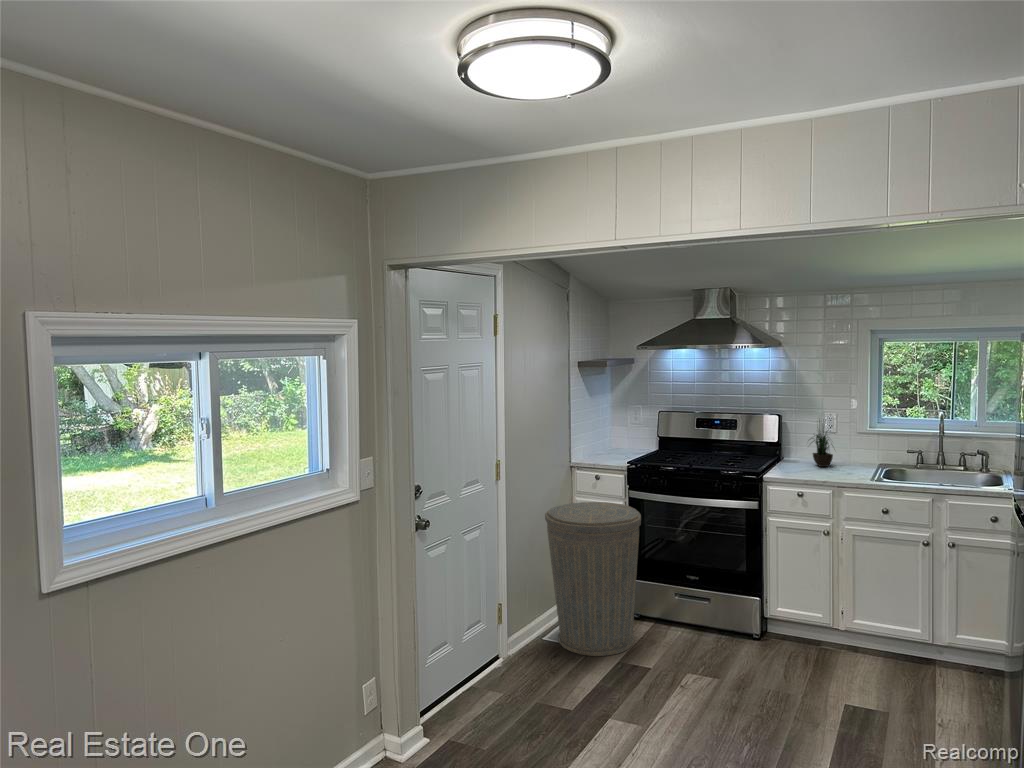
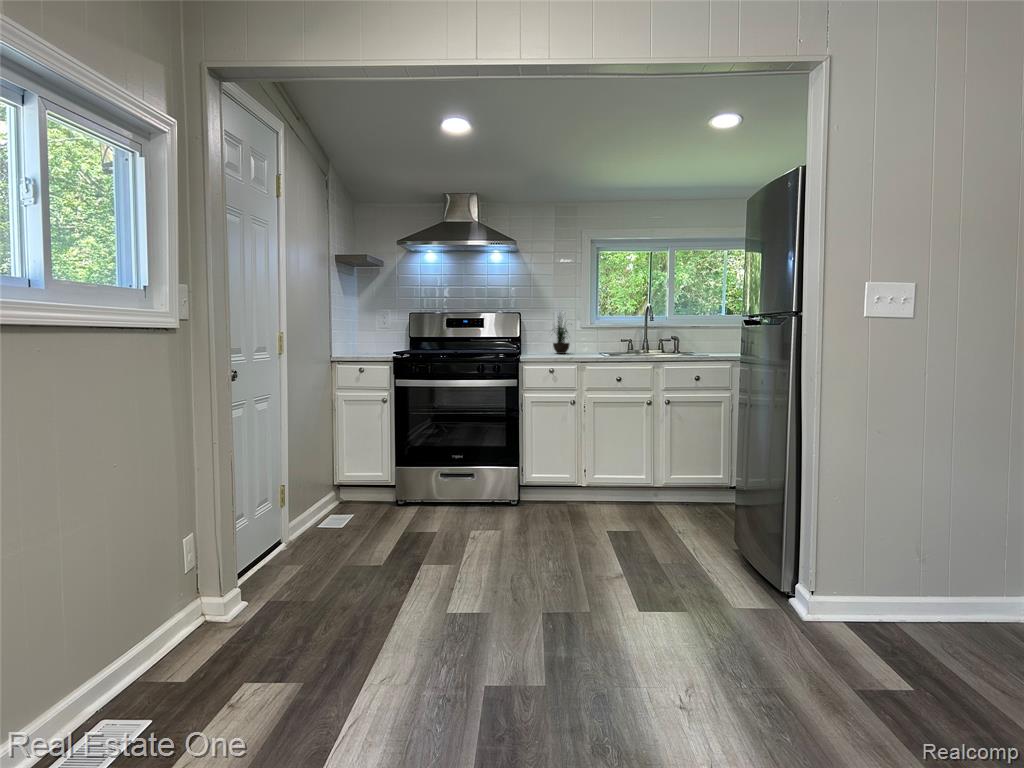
trash can: present [545,502,641,656] -> none [313,389,417,537]

